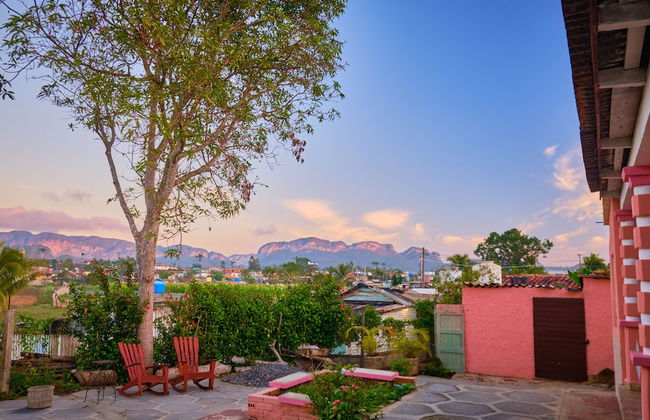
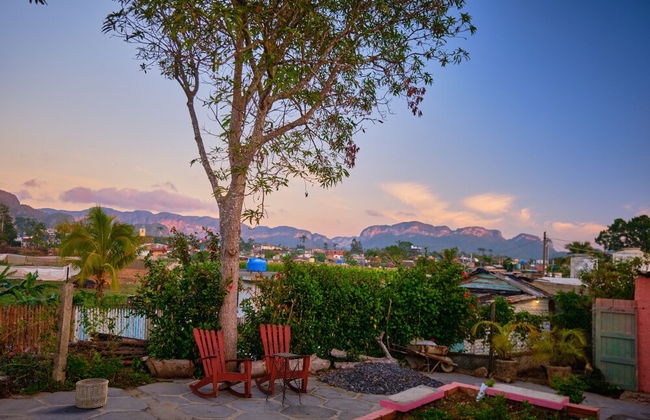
side table: present [85,360,116,404] -> present [266,353,301,405]

